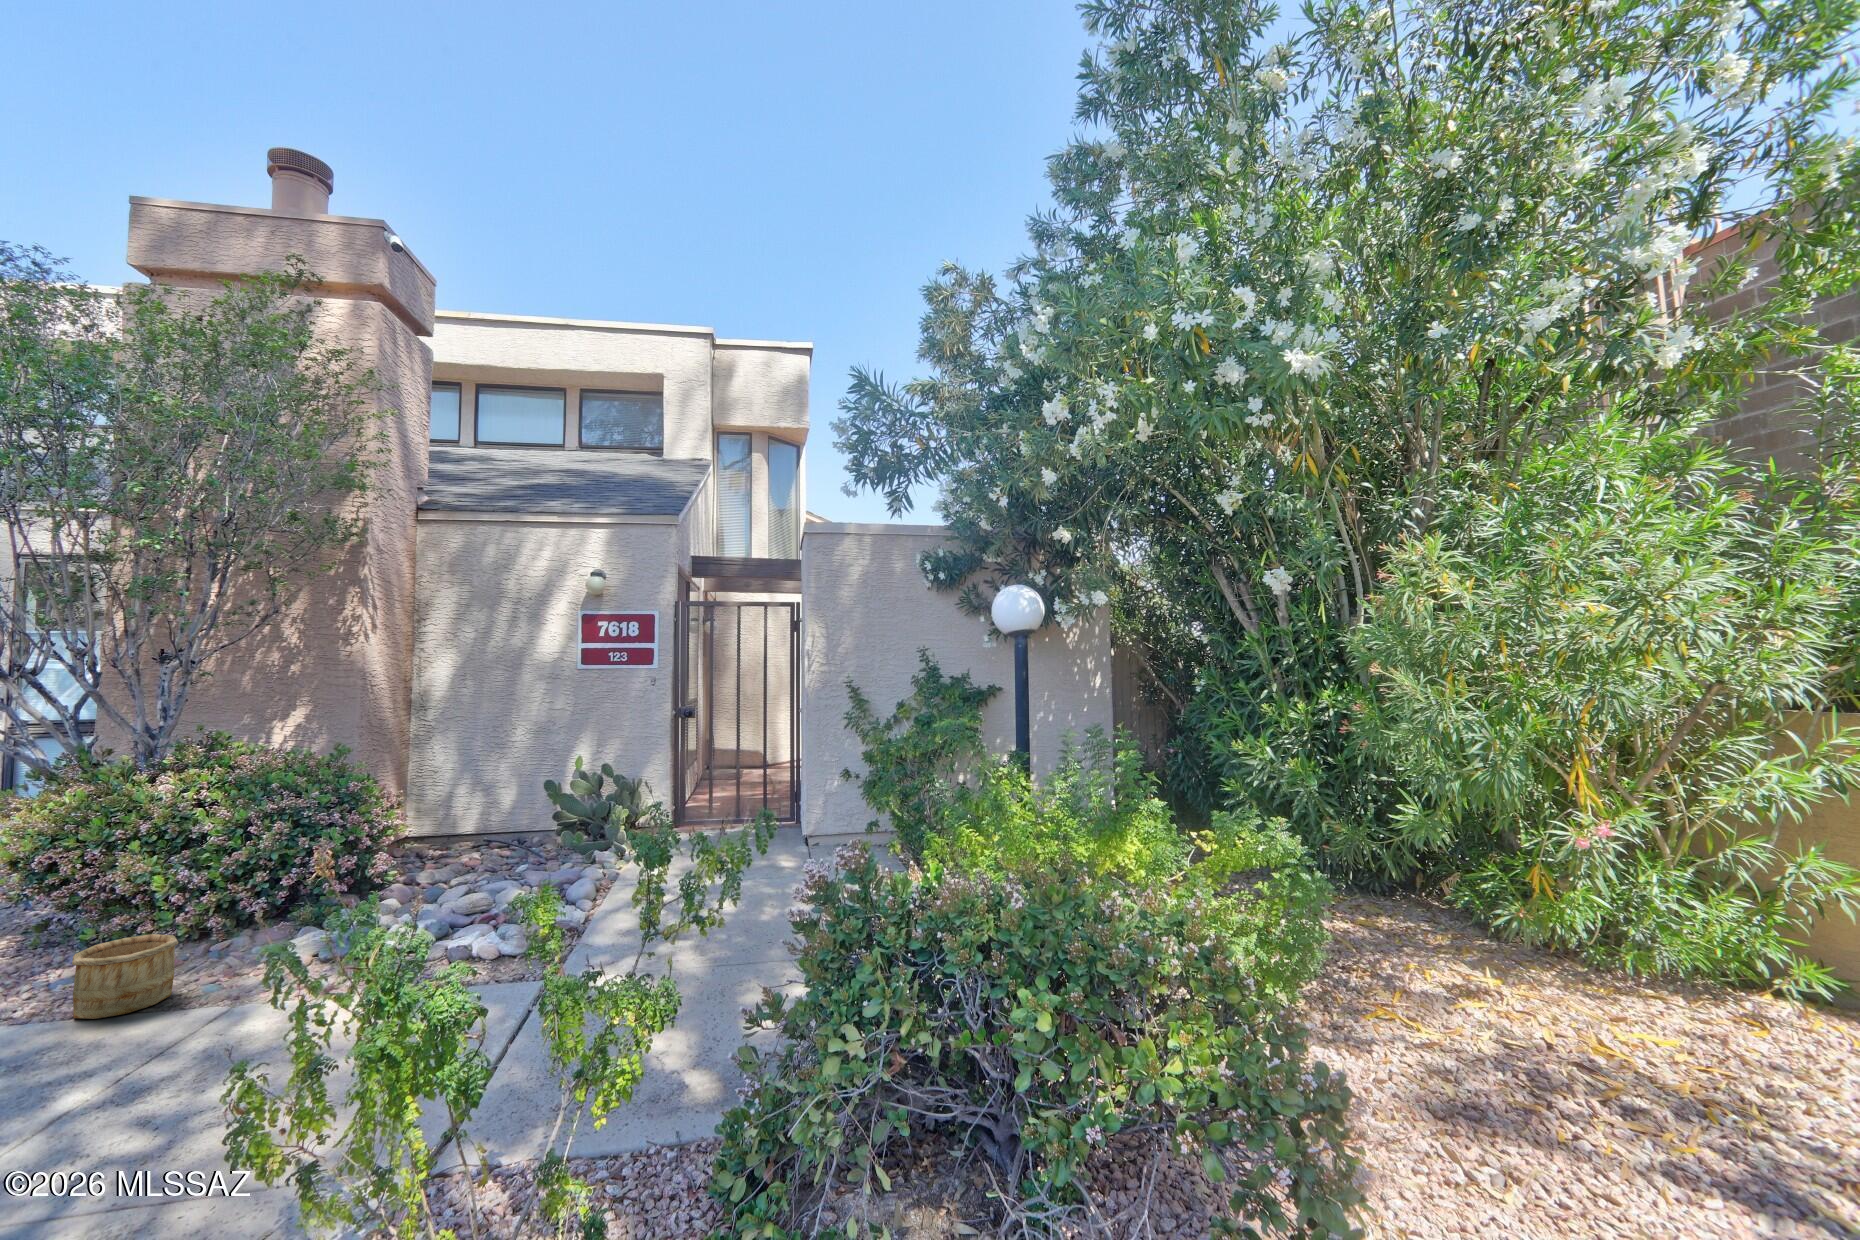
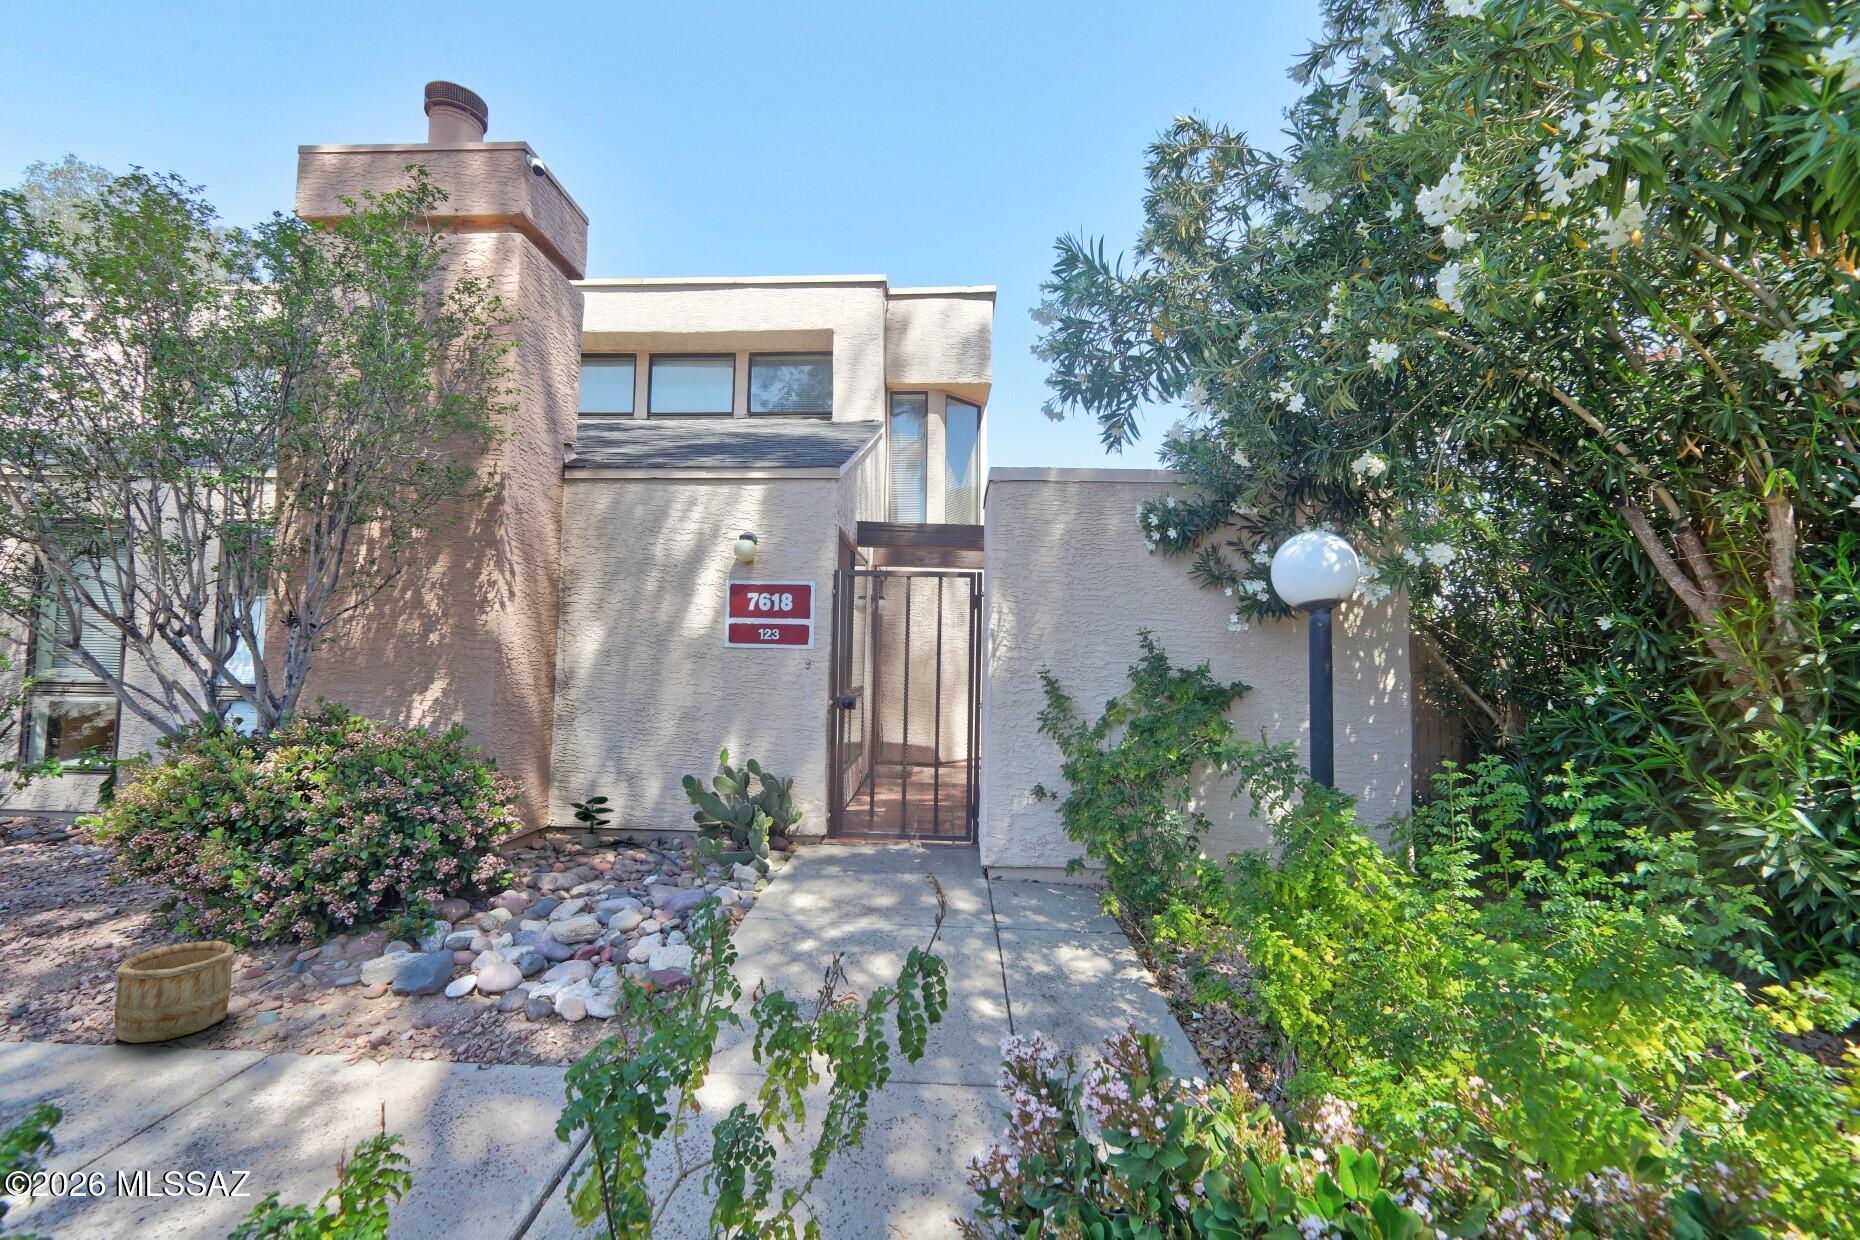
potted plant: none [431,803,477,849] -> present [569,796,615,848]

